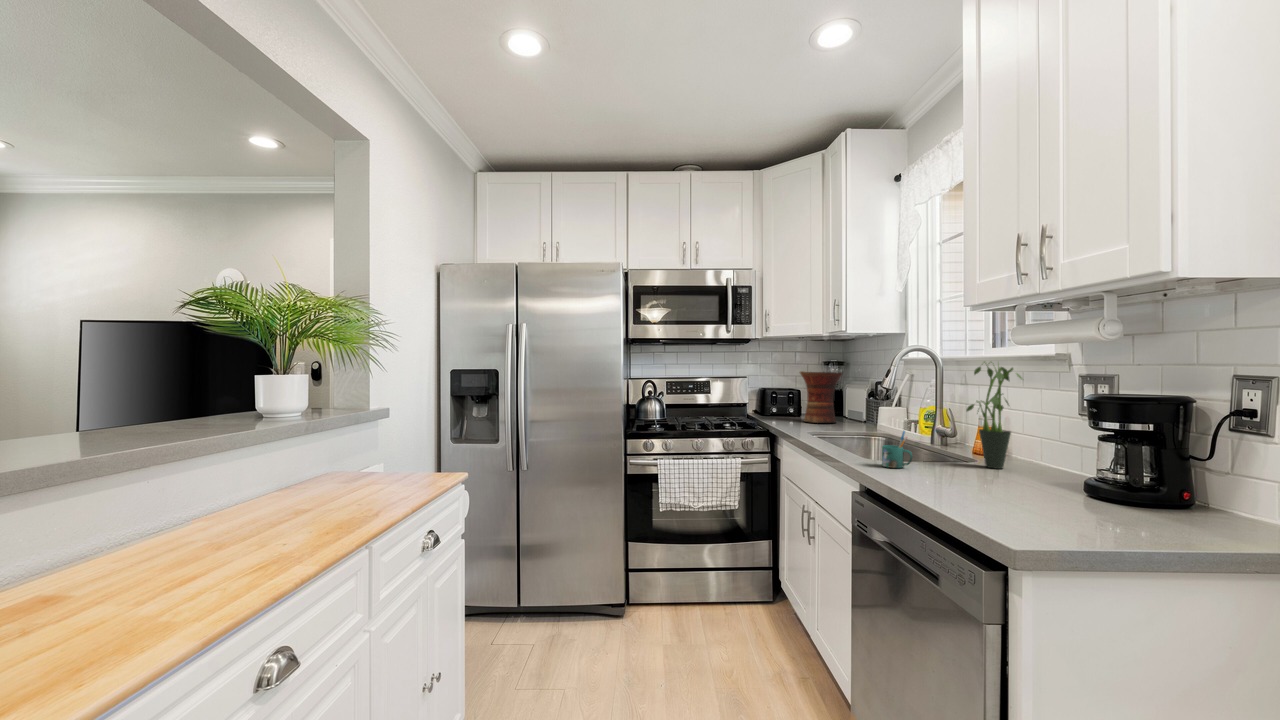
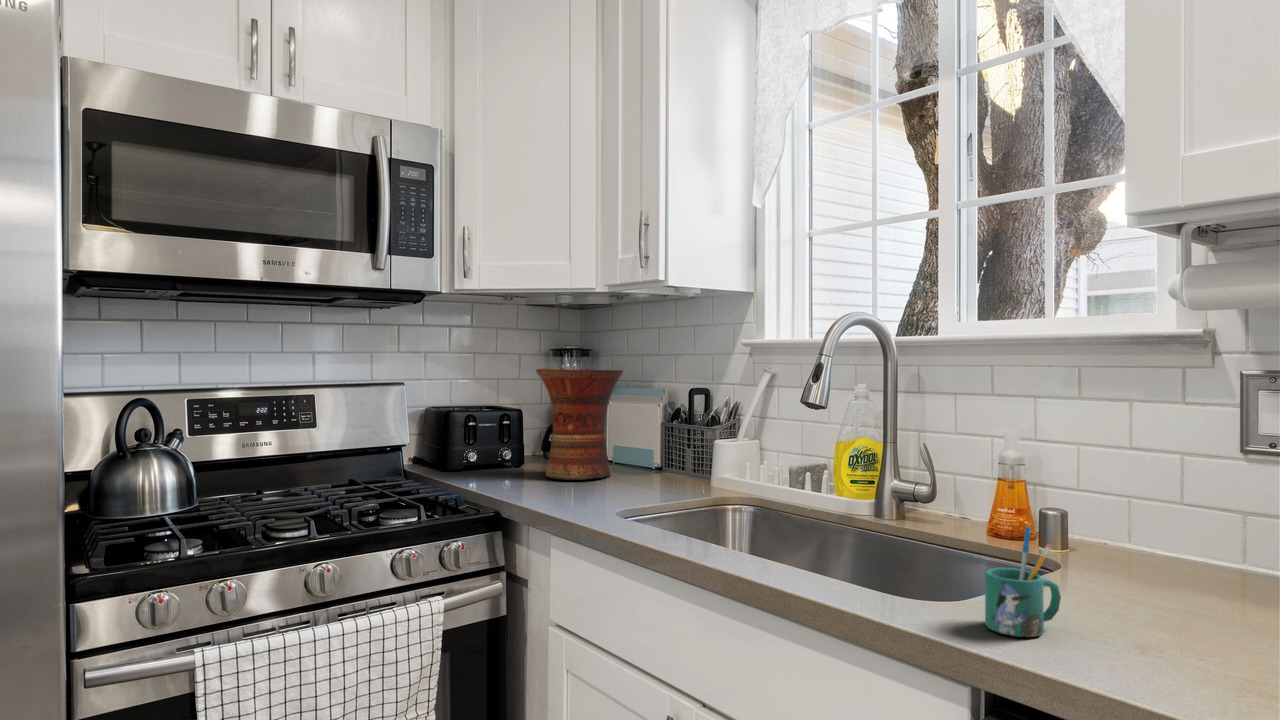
potted plant: present [966,362,1022,469] -> none [1095,345,1206,588]

